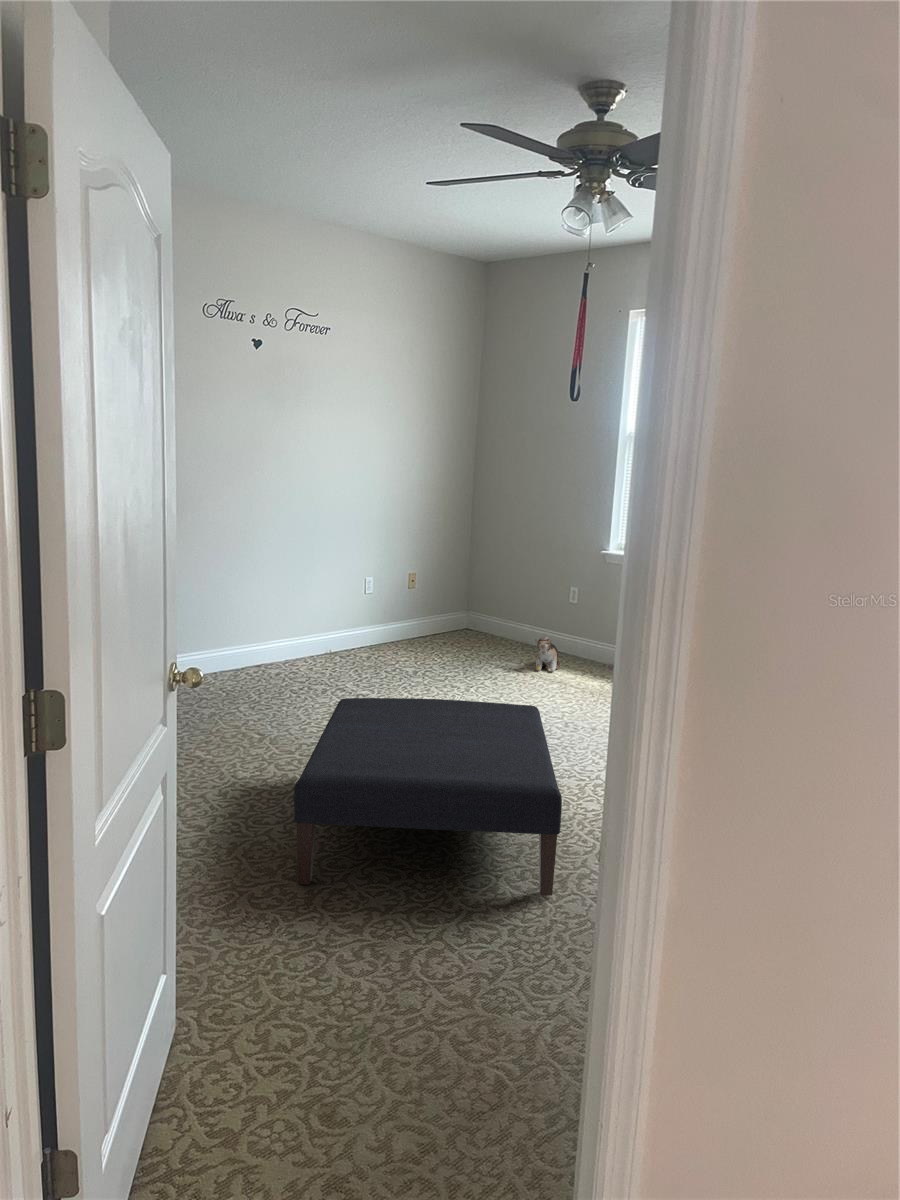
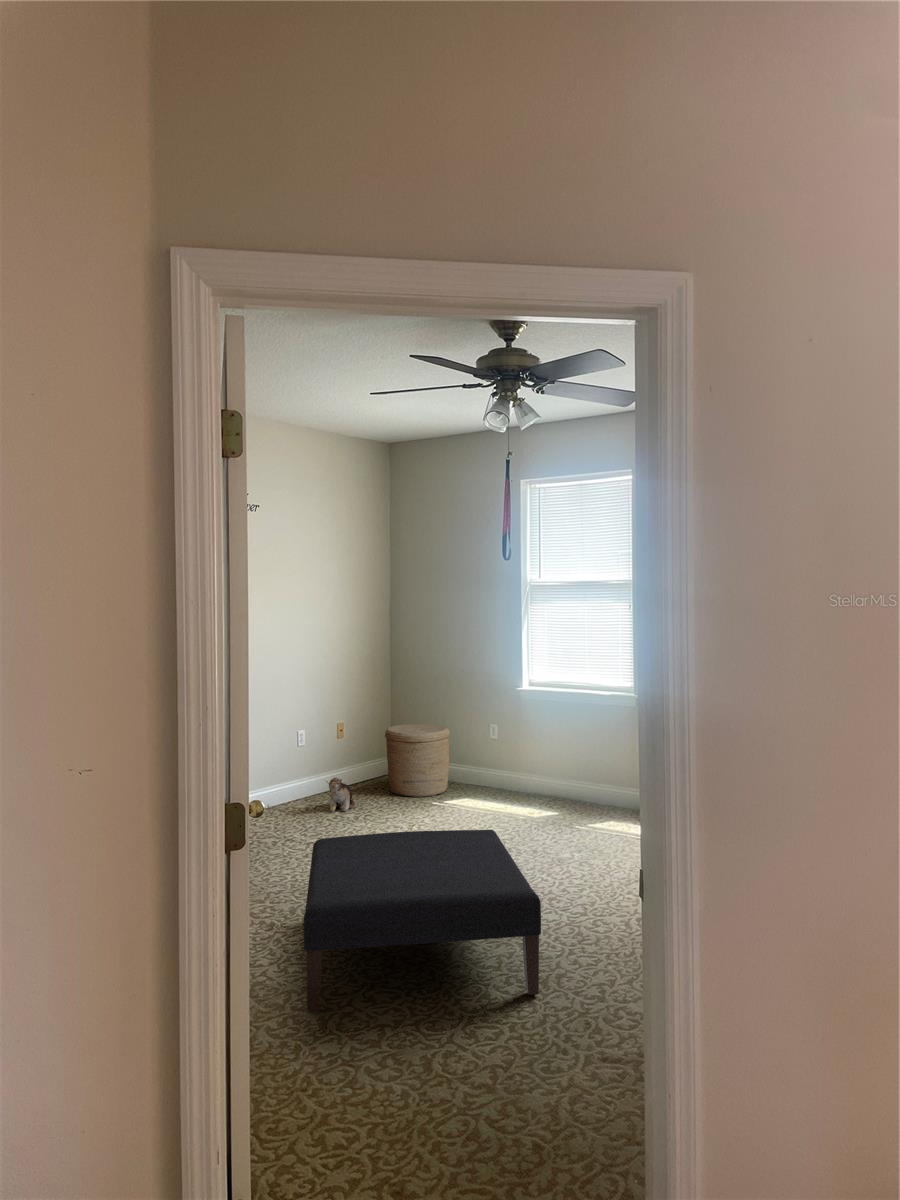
basket: none [456,578,526,655] -> present [385,724,450,797]
plush toy: present [535,637,560,672] -> present [326,777,354,811]

